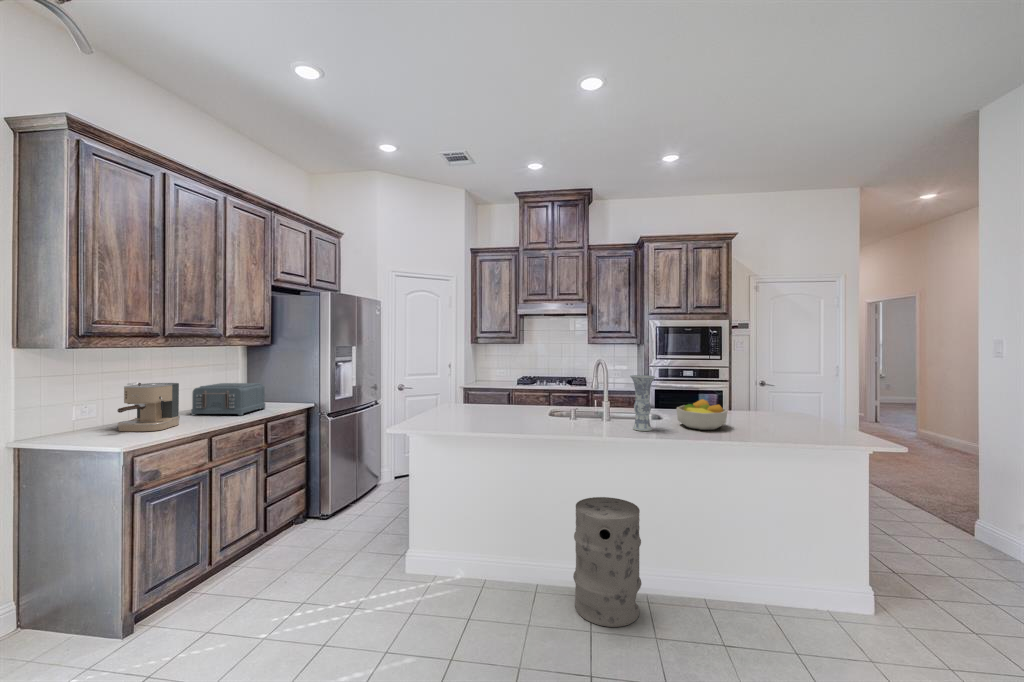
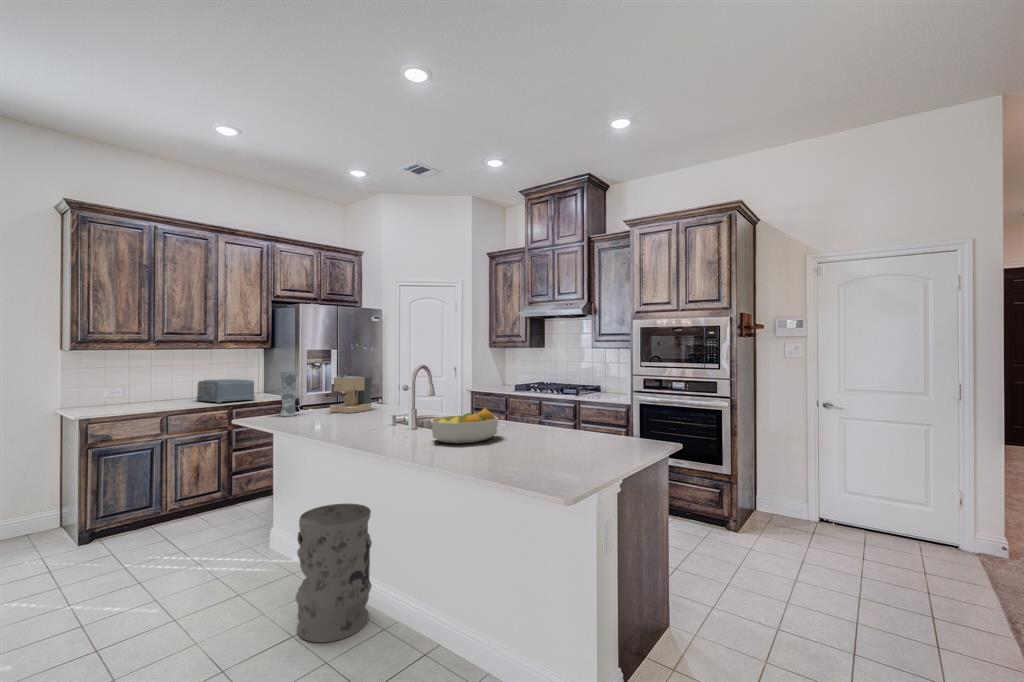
vase: present [630,375,655,431] -> present [278,371,299,416]
coffee maker: present [117,383,180,431] -> present [326,375,371,413]

